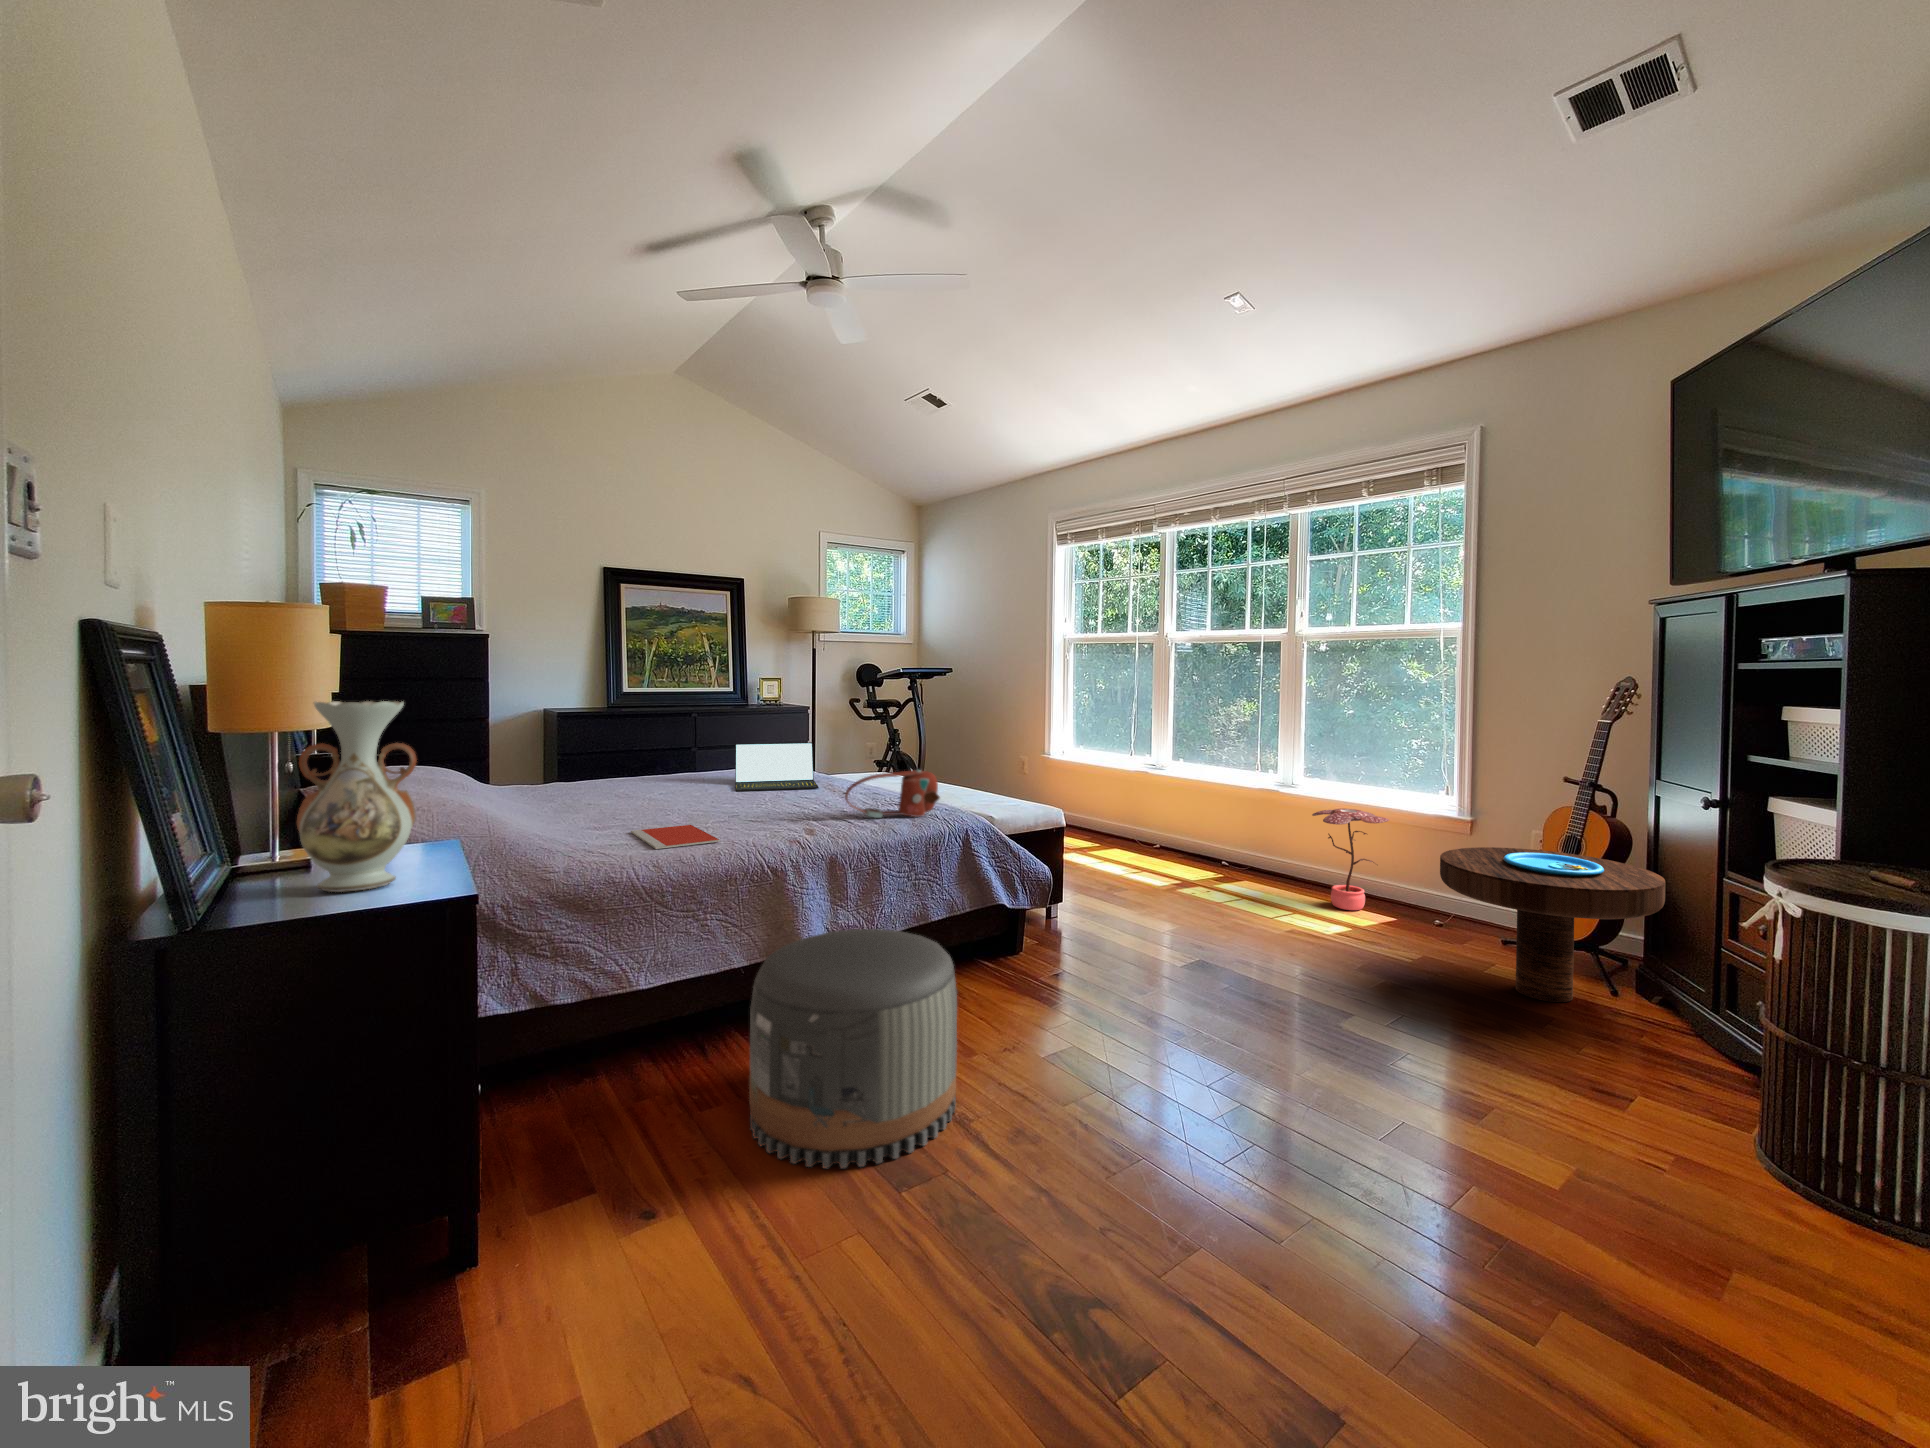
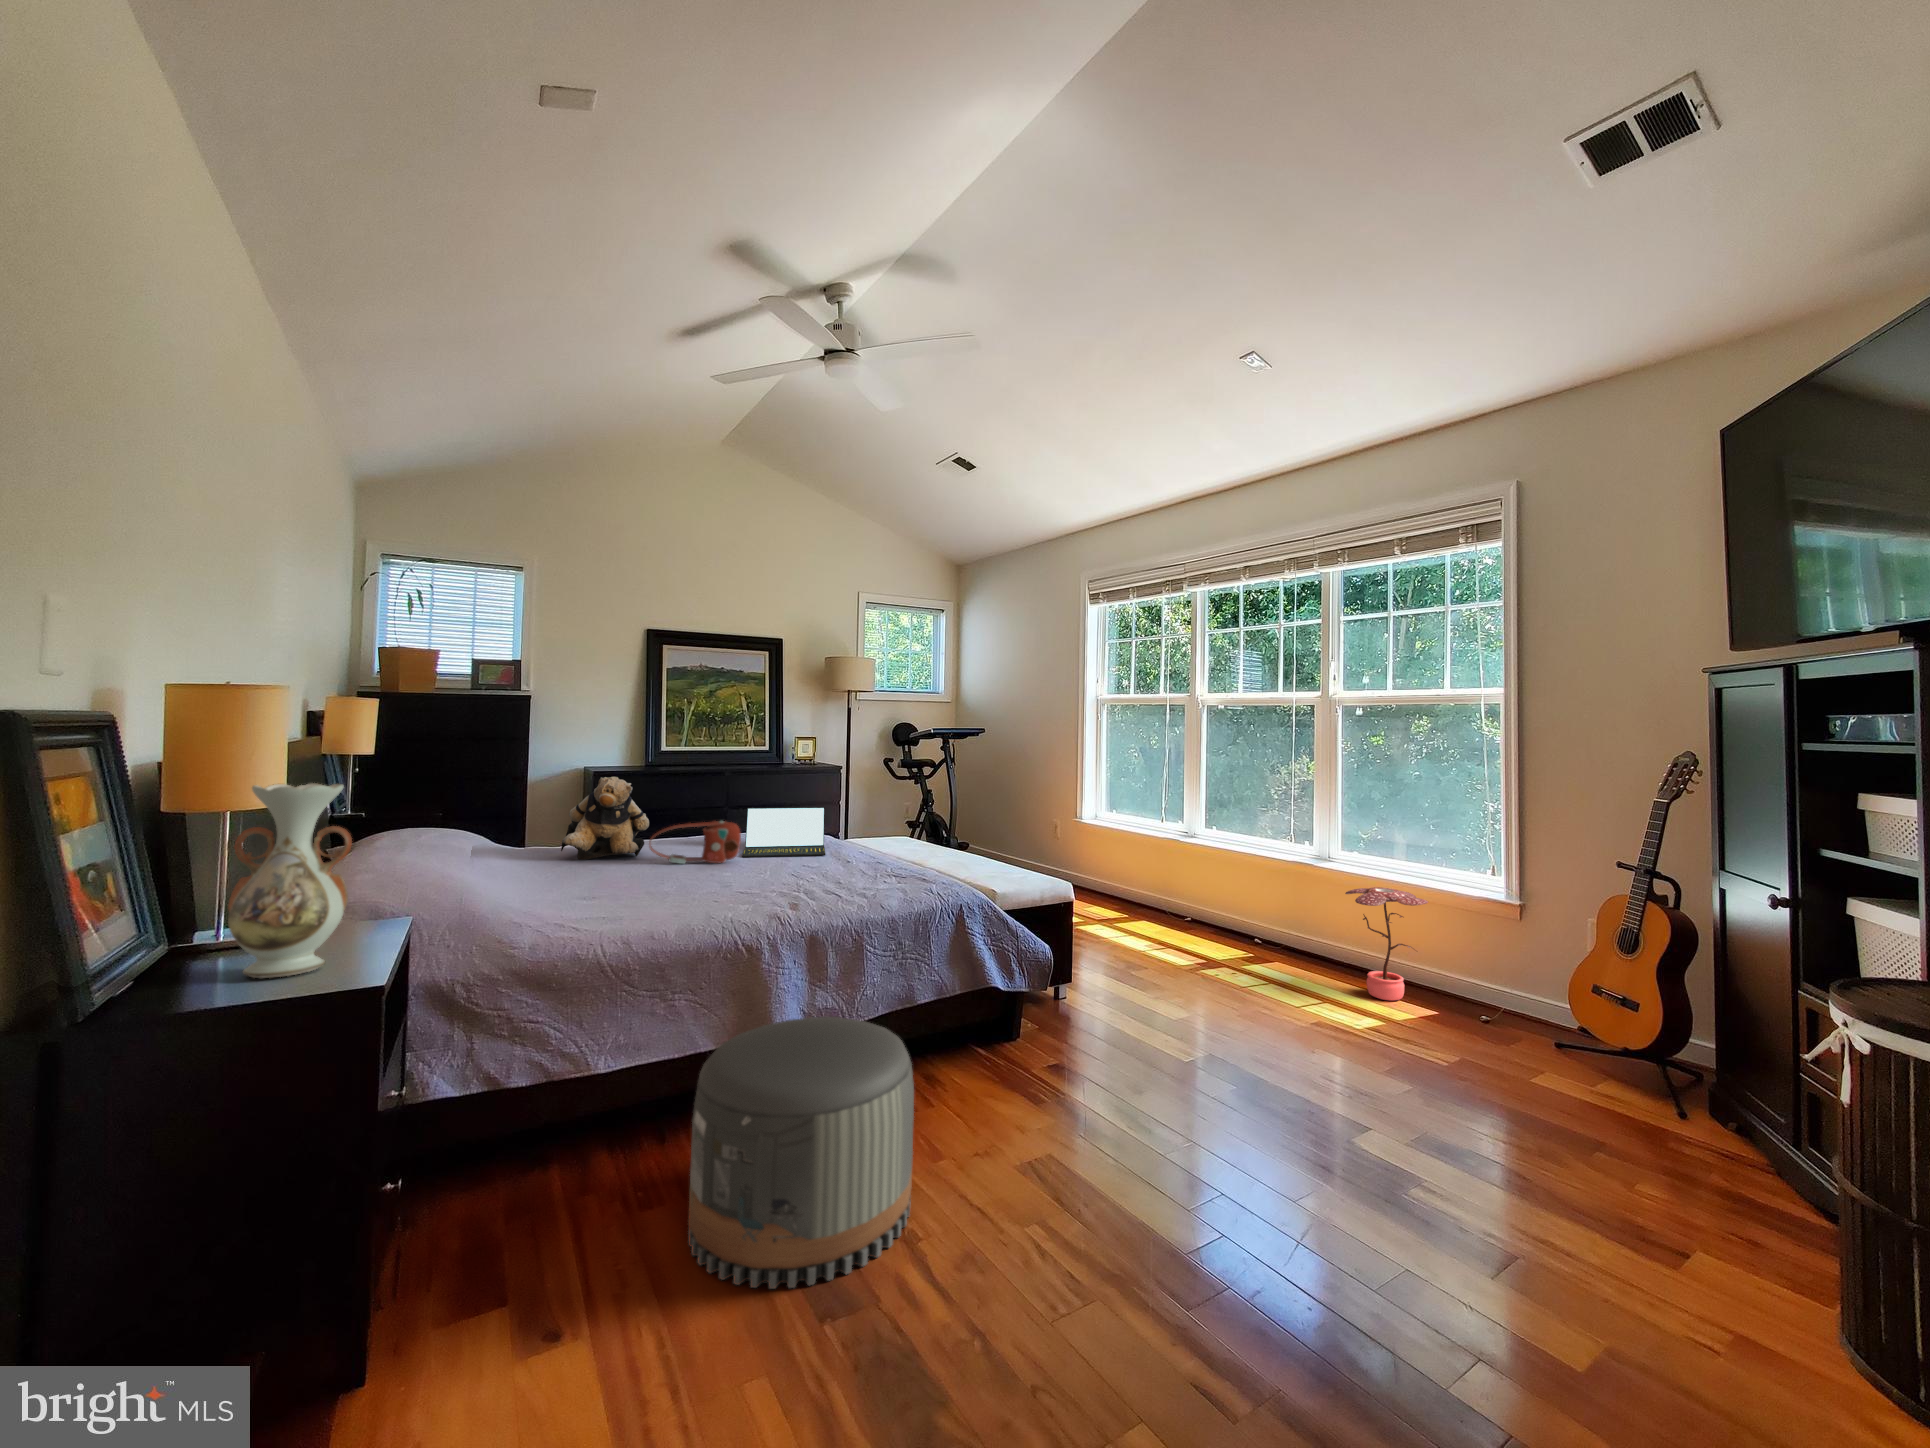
teddy bear: none [551,712,639,796] -> present [561,777,649,860]
handbag: present [845,770,940,818] -> present [649,821,741,864]
notebook: present [631,825,720,849] -> none [615,896,697,924]
side table: present [1440,847,1665,1002] -> none [1474,939,1732,1124]

